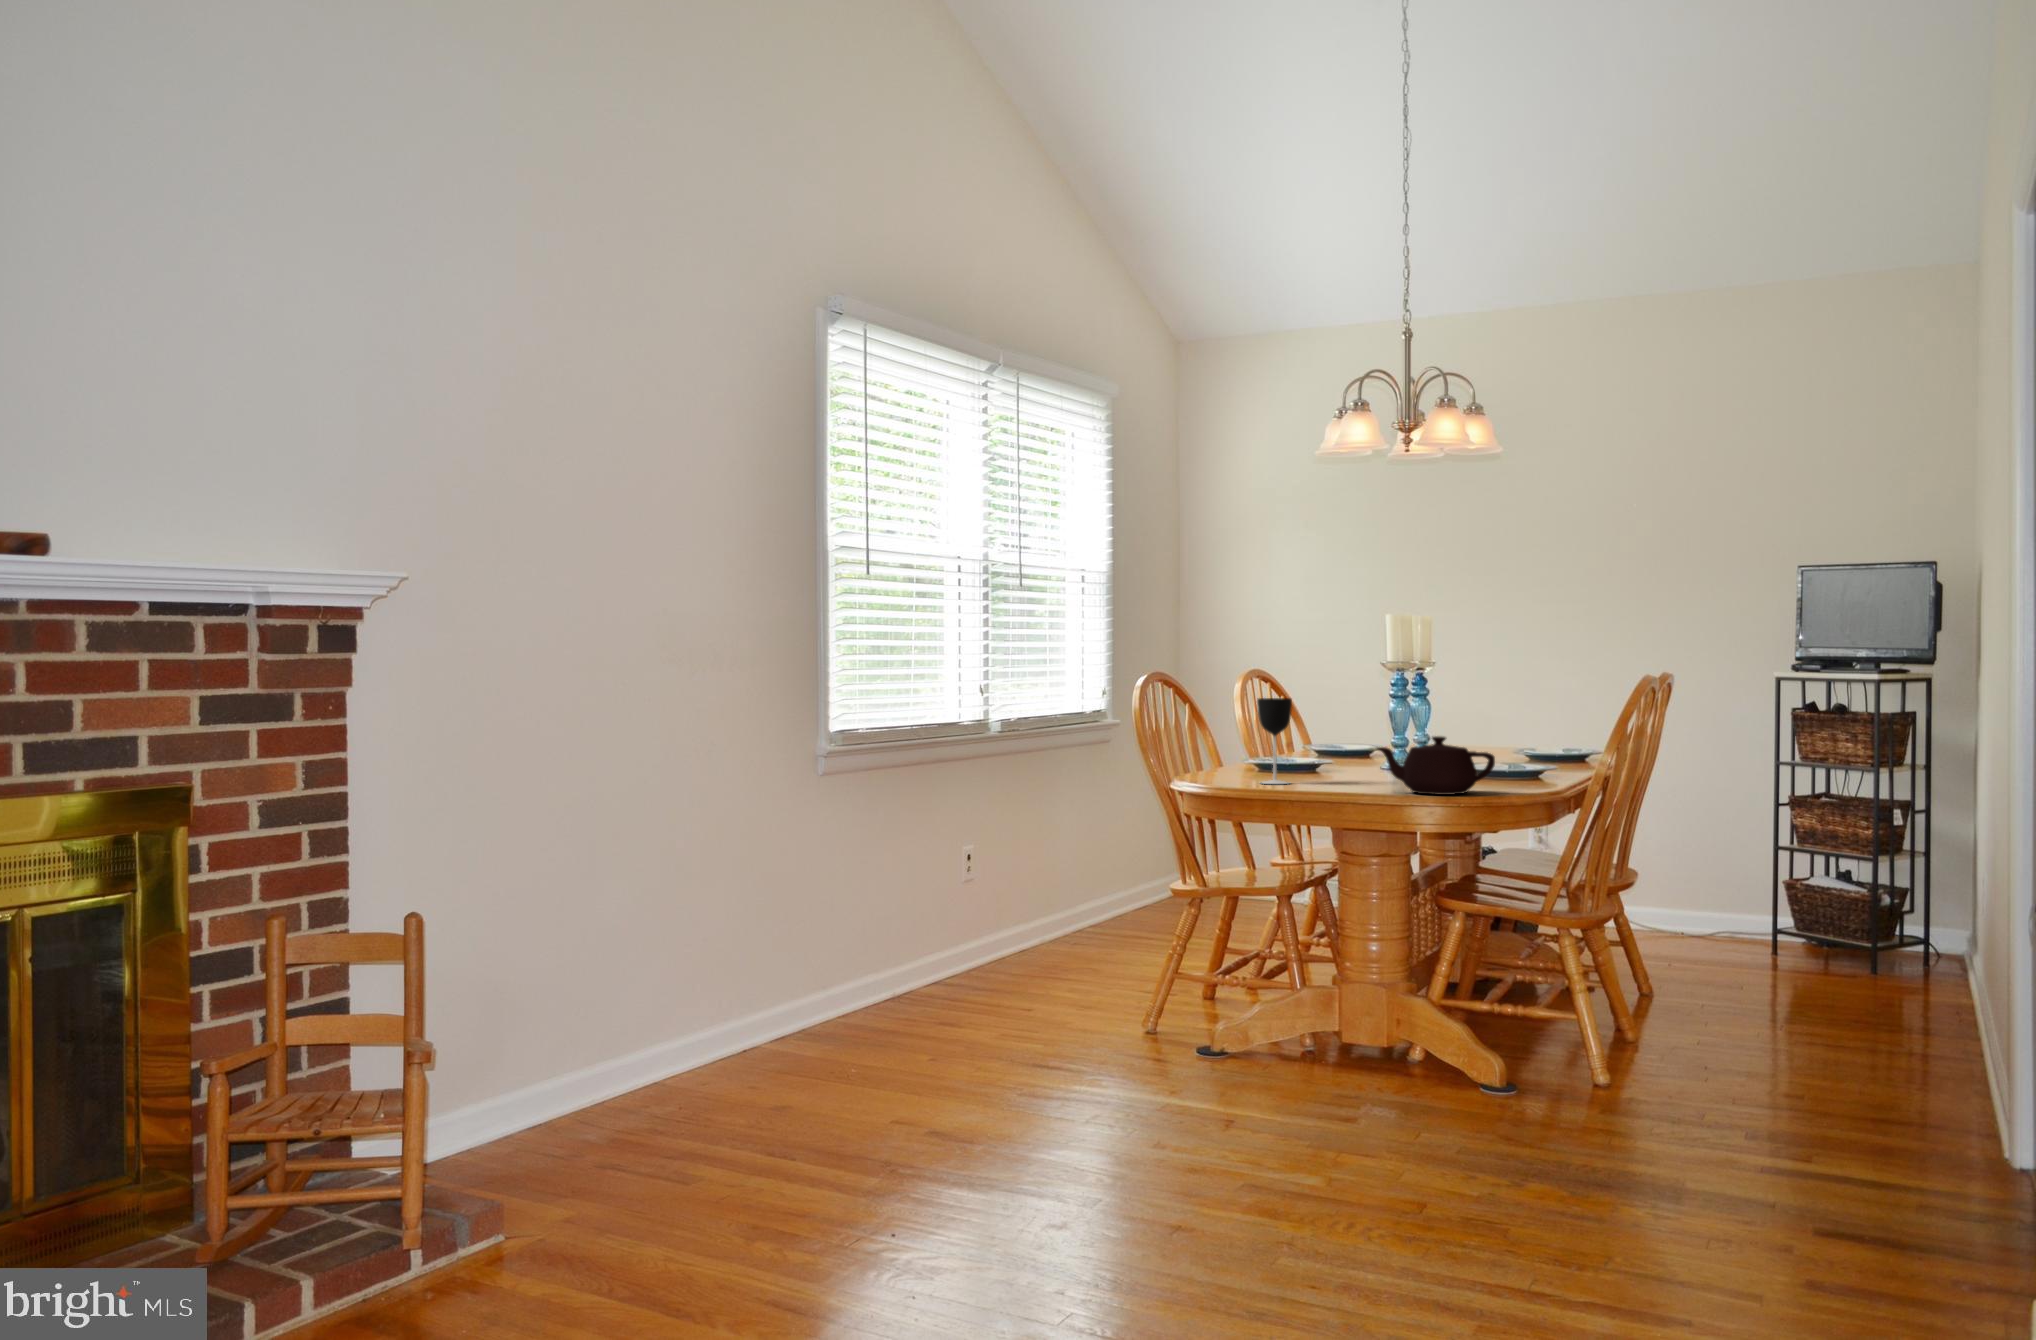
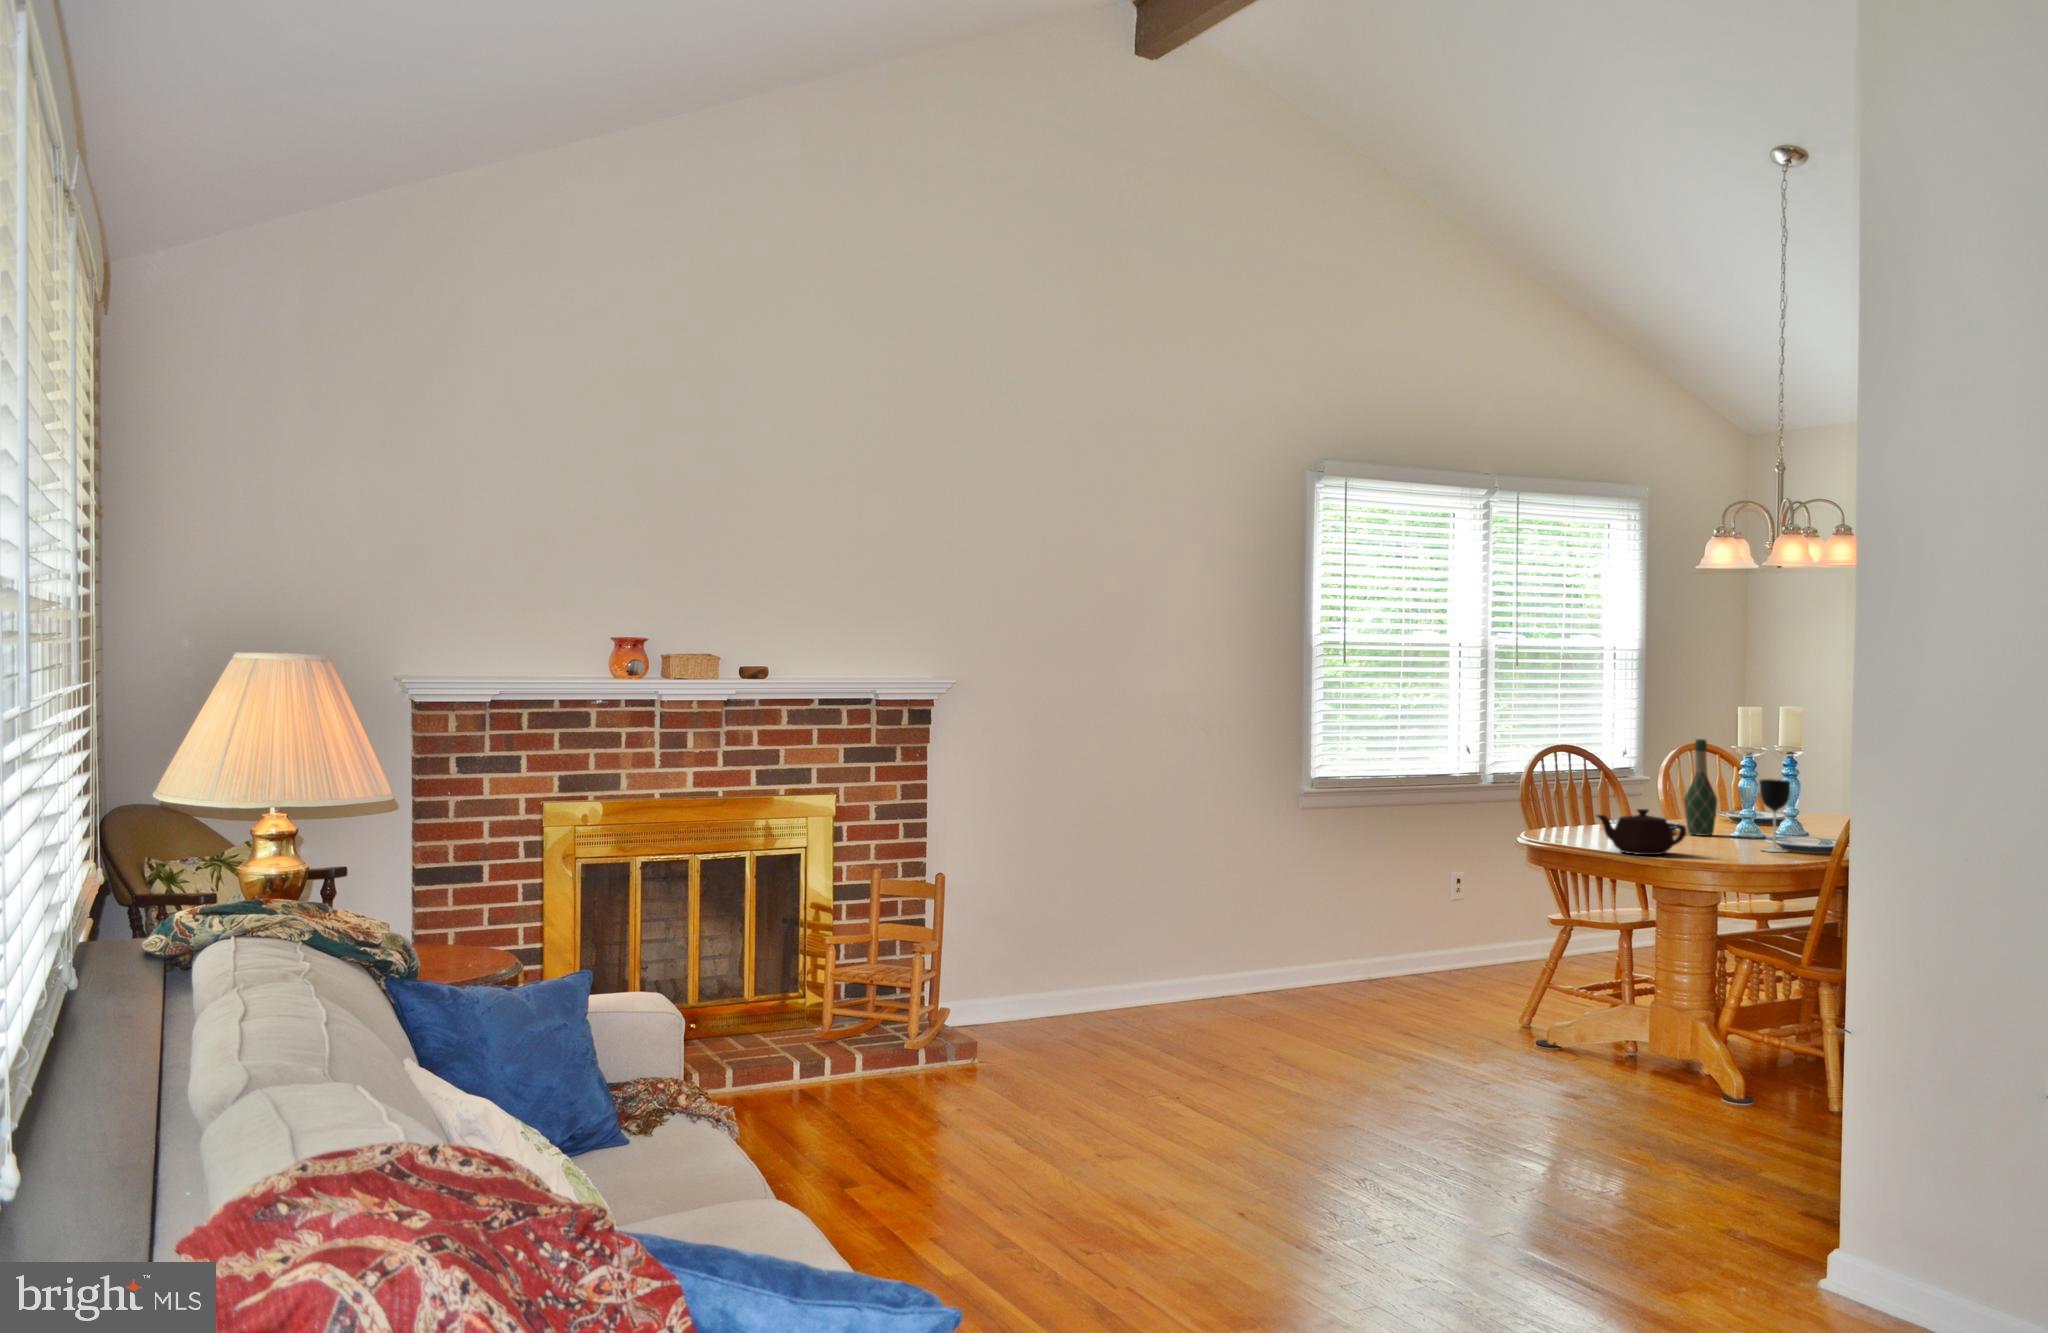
wine bottle: none [1354,657,1392,772] -> present [1684,739,1717,836]
wine glass: present [1257,698,1292,784] -> present [1759,779,1791,852]

